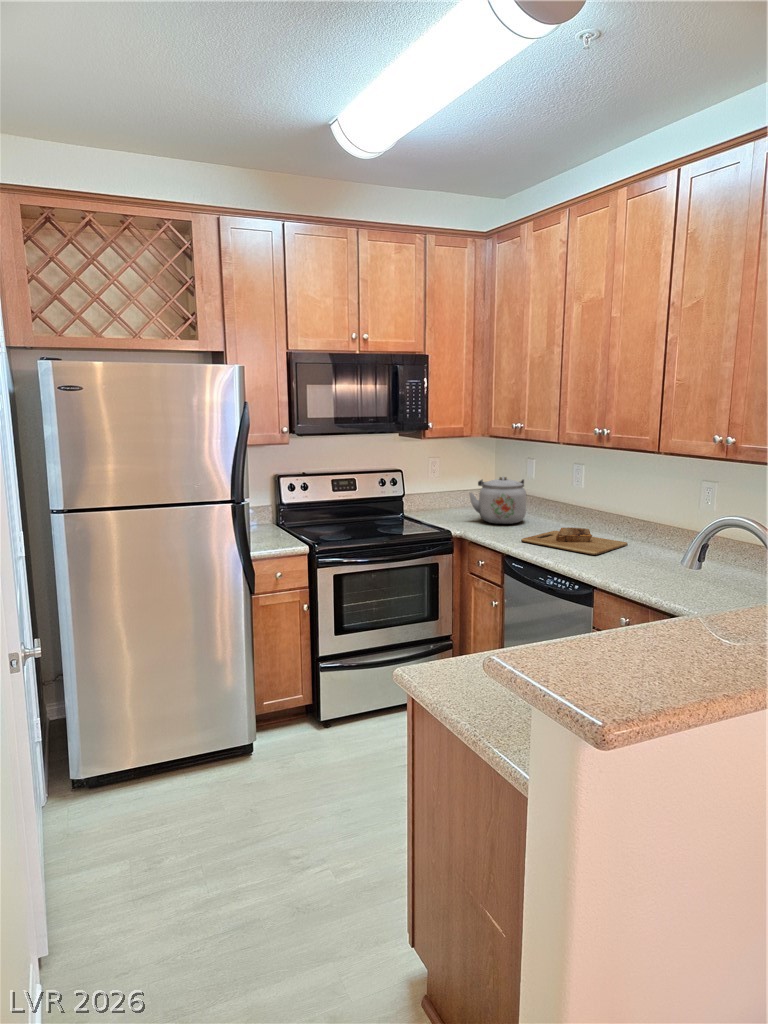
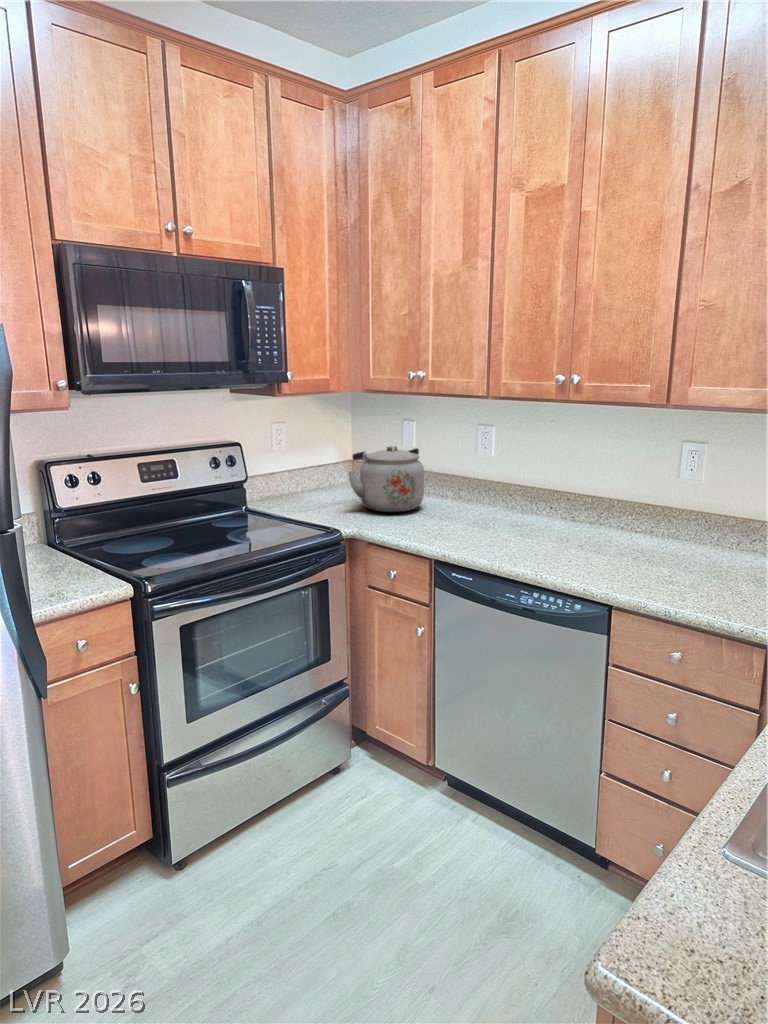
cutting board: present [521,527,628,555] -> none [451,513,582,552]

